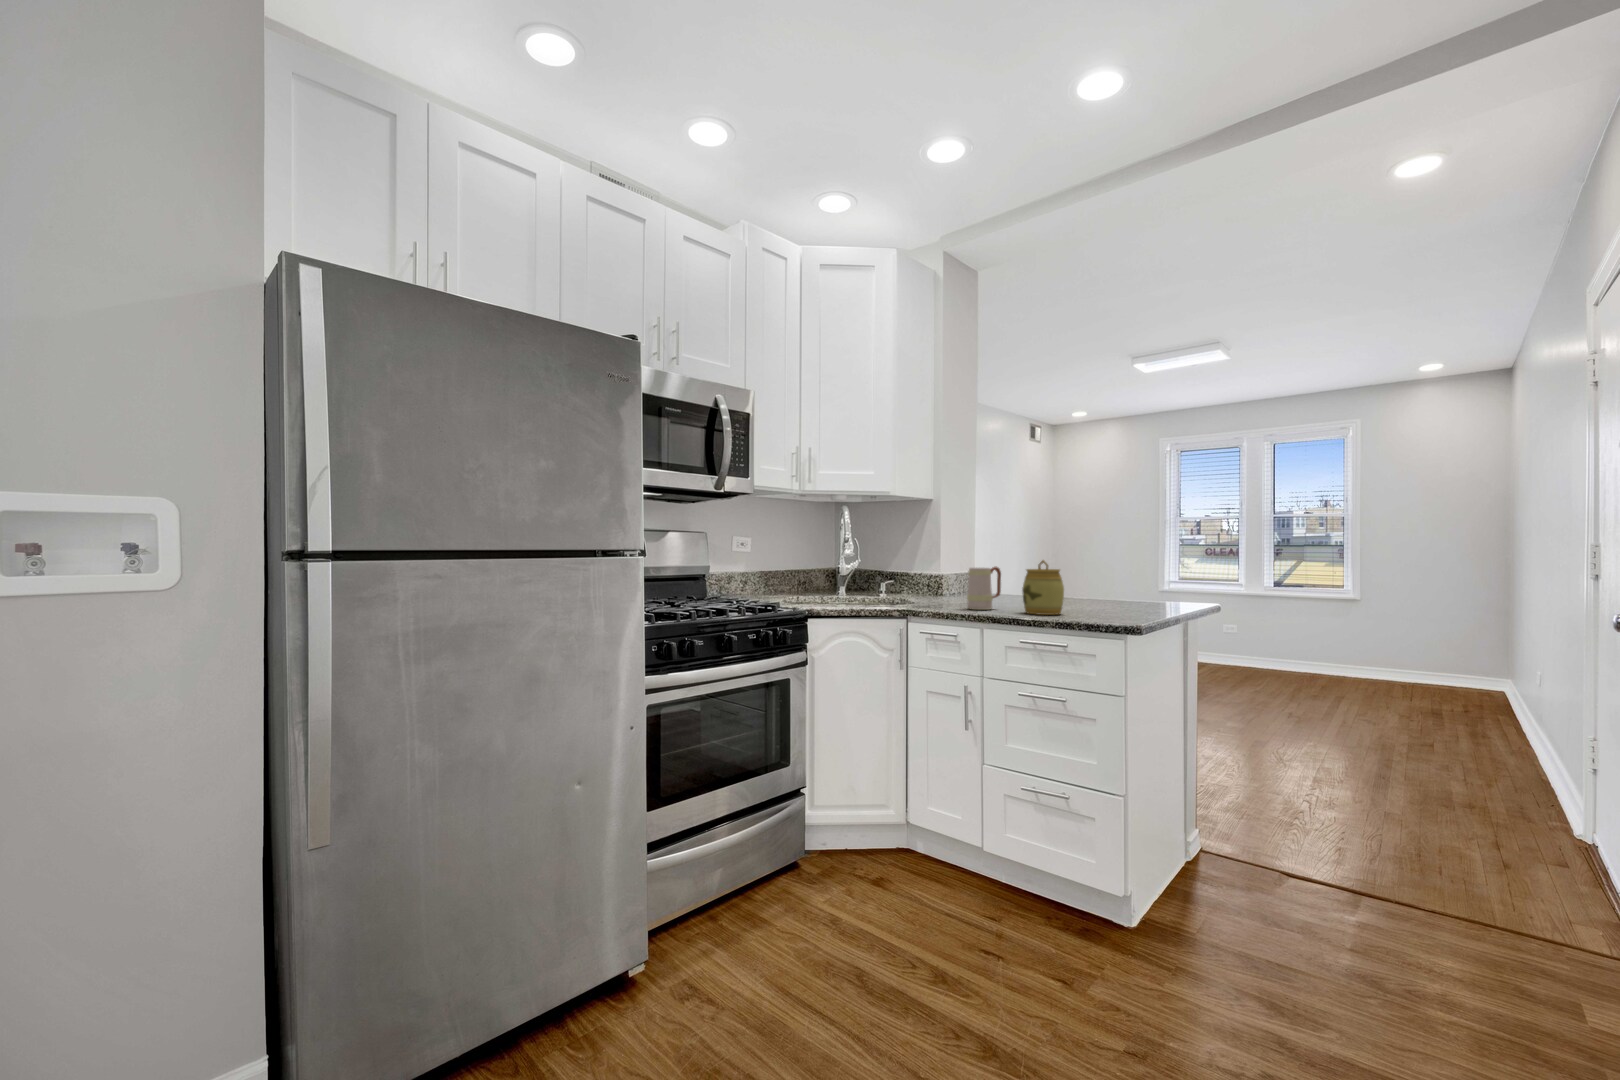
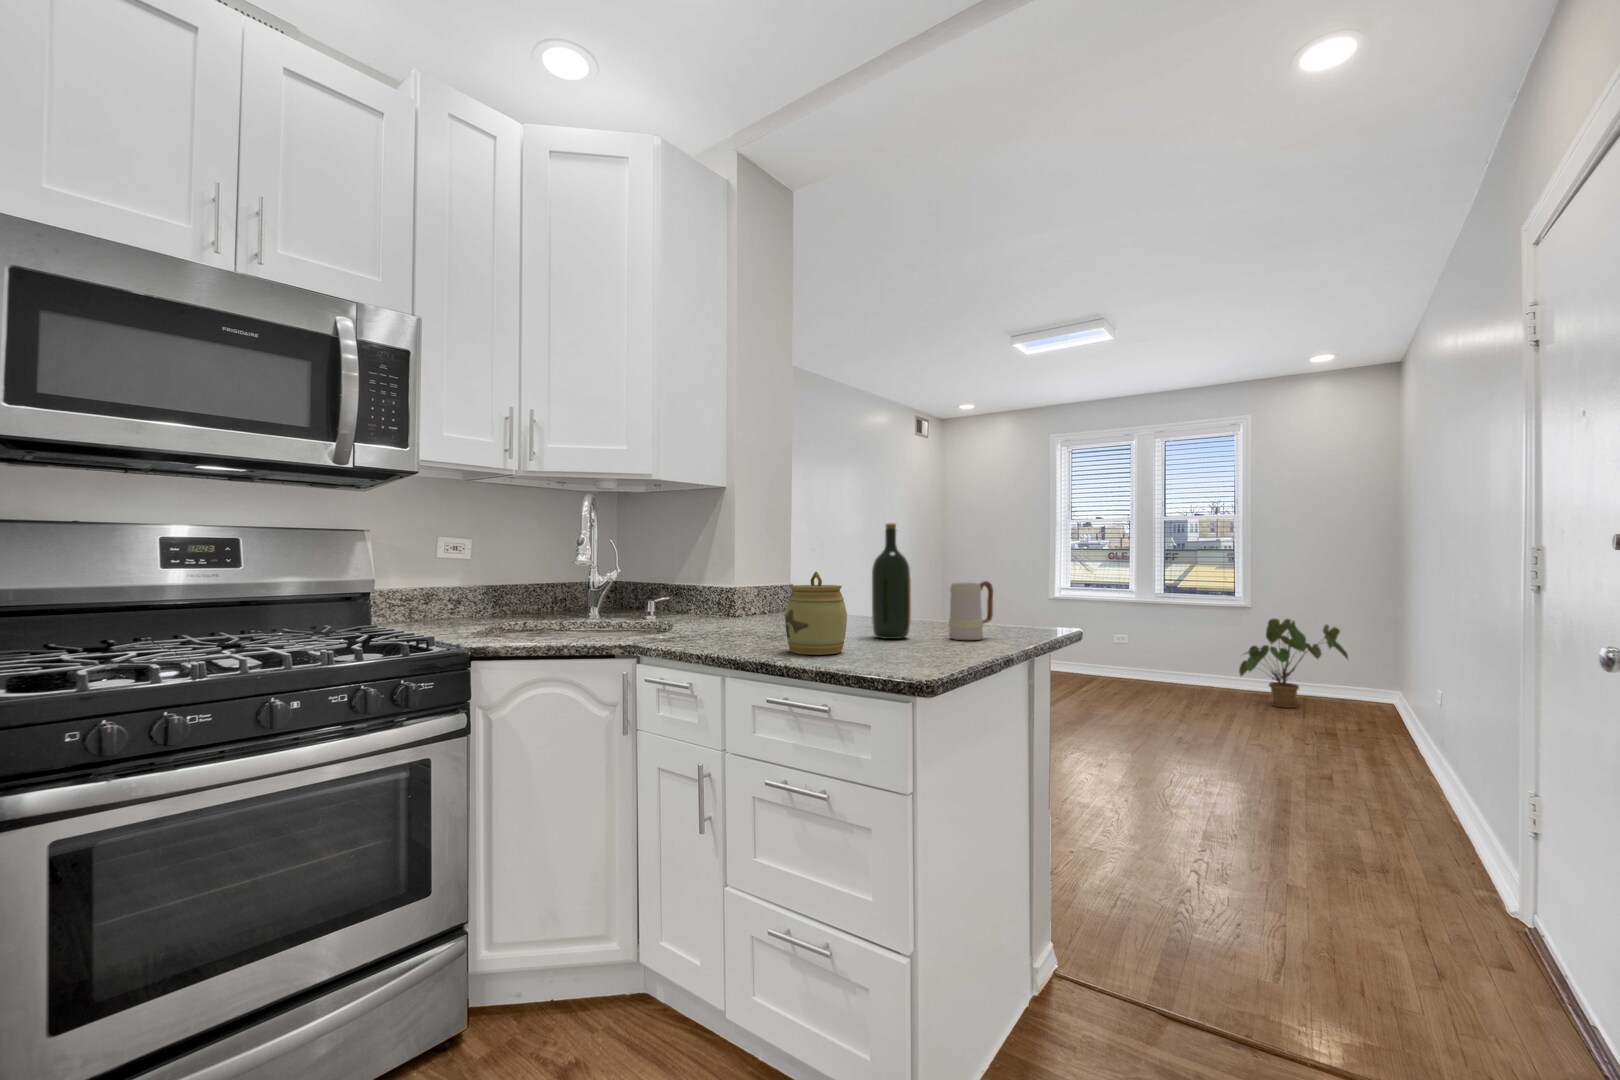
wine bottle: none [1068,526,1098,608] -> present [872,523,911,639]
mug: present [967,567,1001,610] -> present [949,581,993,640]
house plant: none [1347,610,1457,692] -> present [1239,619,1348,708]

